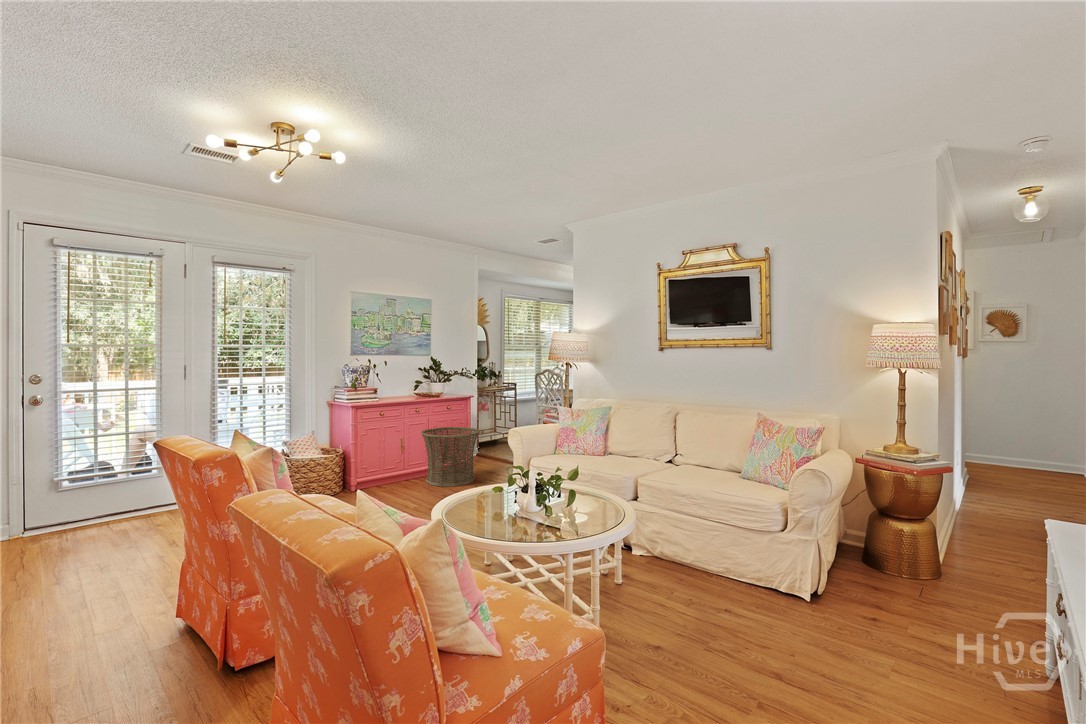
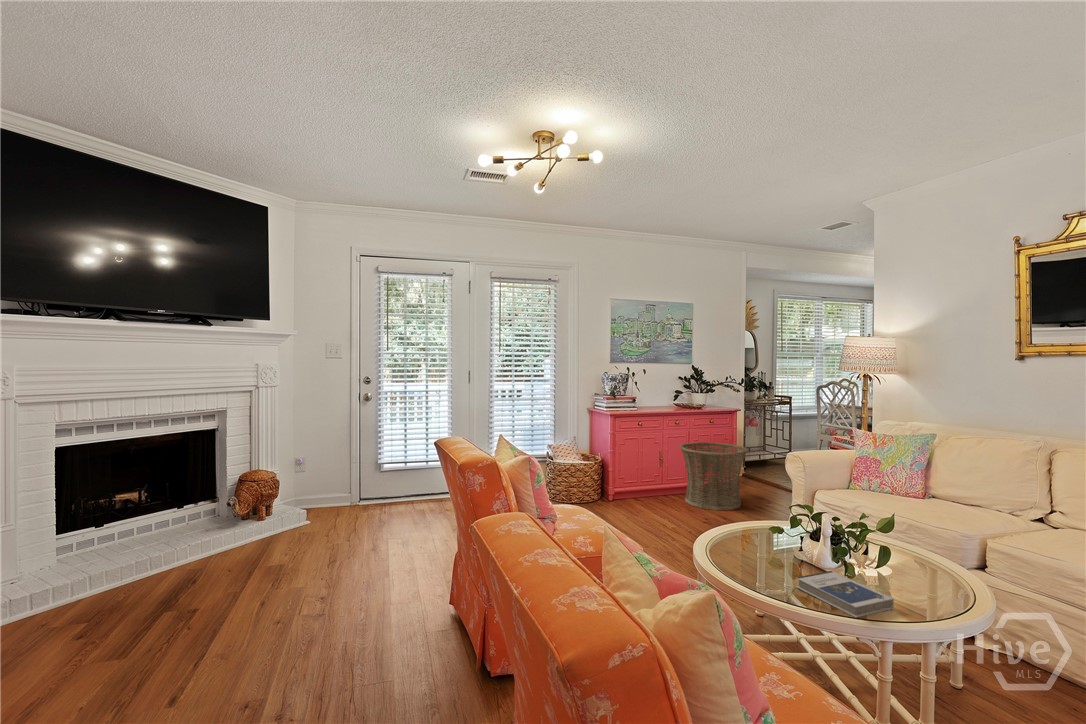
hardback book: none [510,513,573,541] -> present [796,571,894,618]

